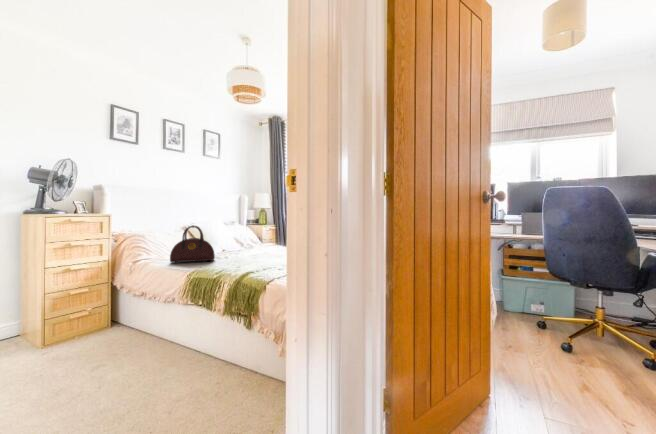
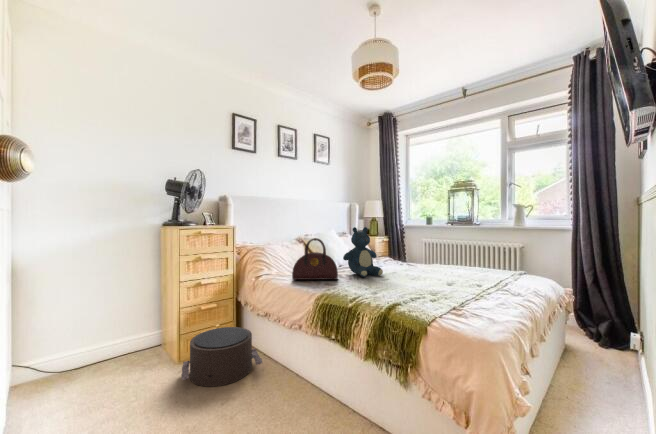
teddy bear: none [221,217,255,258] -> present [343,227,383,277]
pouf: none [49,309,138,361] -> present [181,327,262,387]

